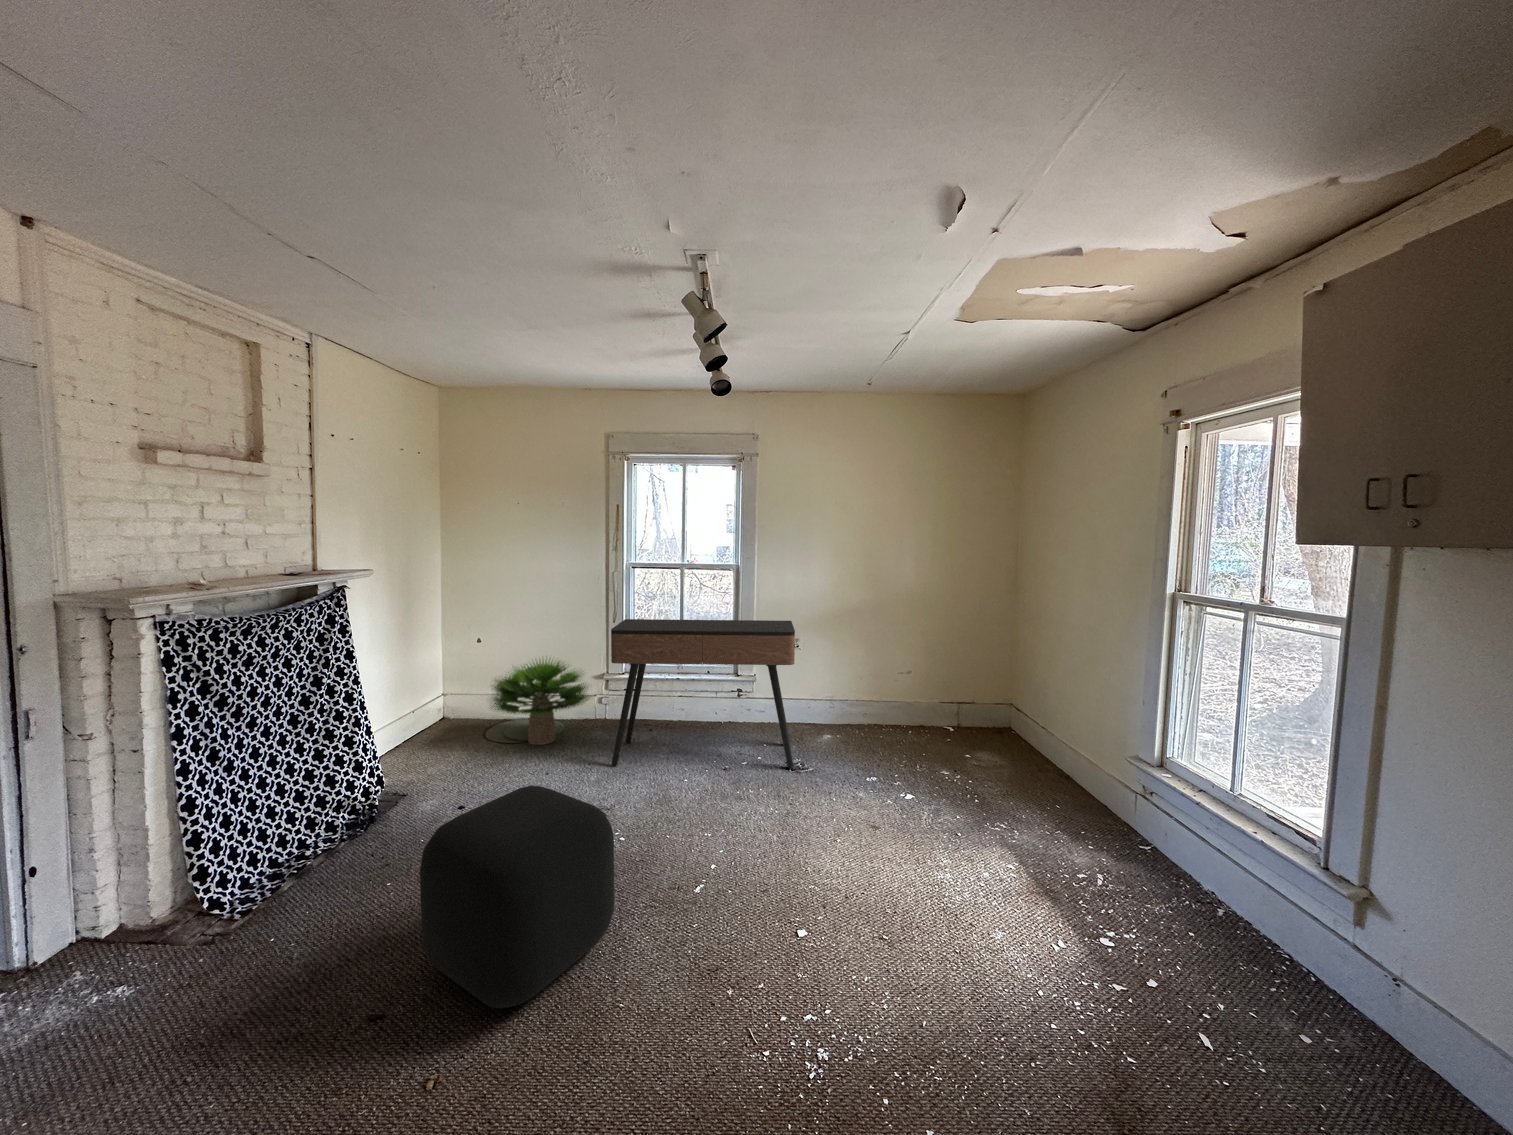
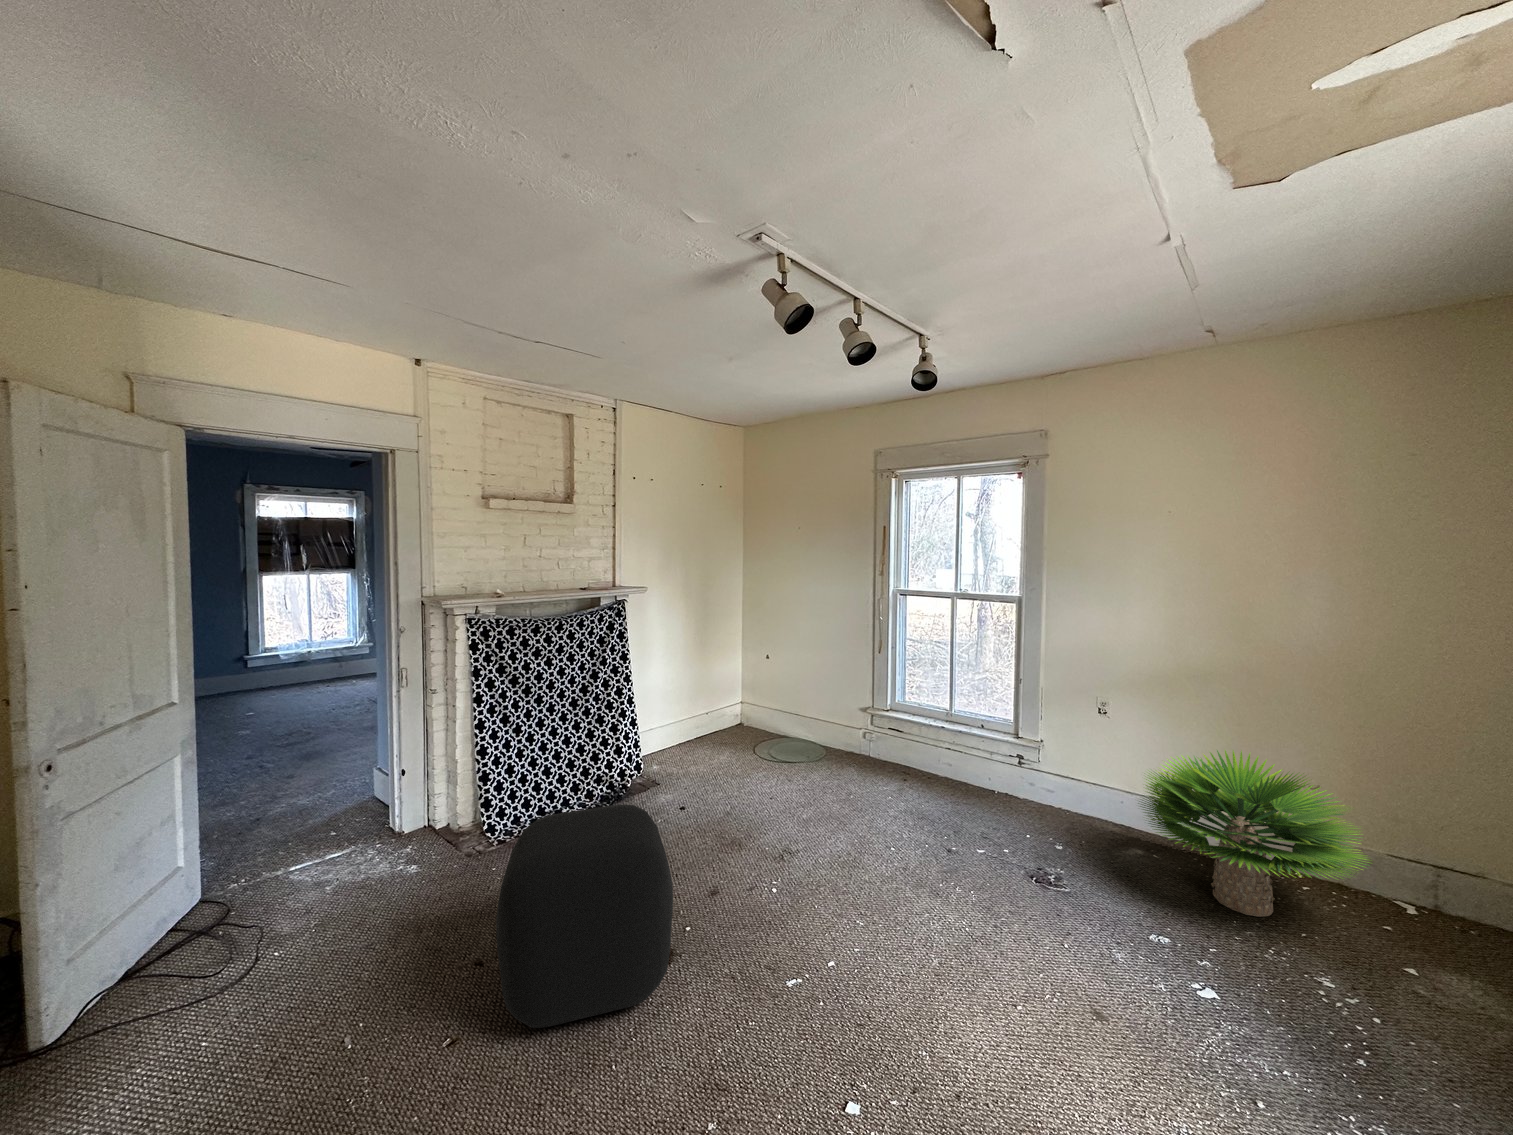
console table: present [611,619,795,768] -> none [827,647,1076,889]
potted plant: present [492,659,589,745] -> present [1138,750,1367,917]

